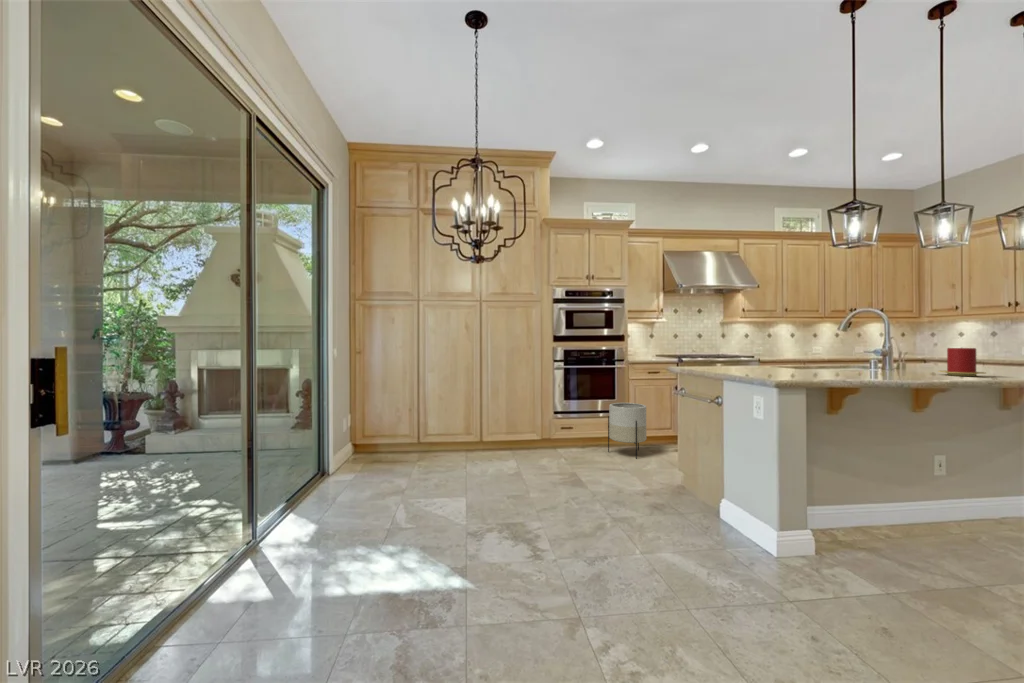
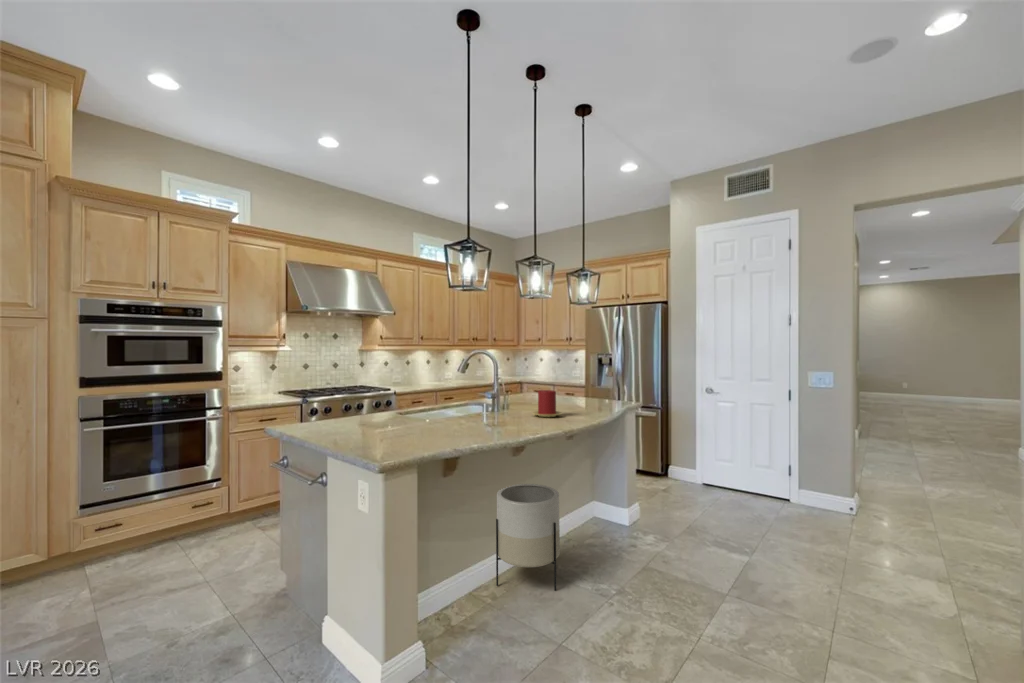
planter: present [608,403,647,459] -> present [496,484,560,591]

